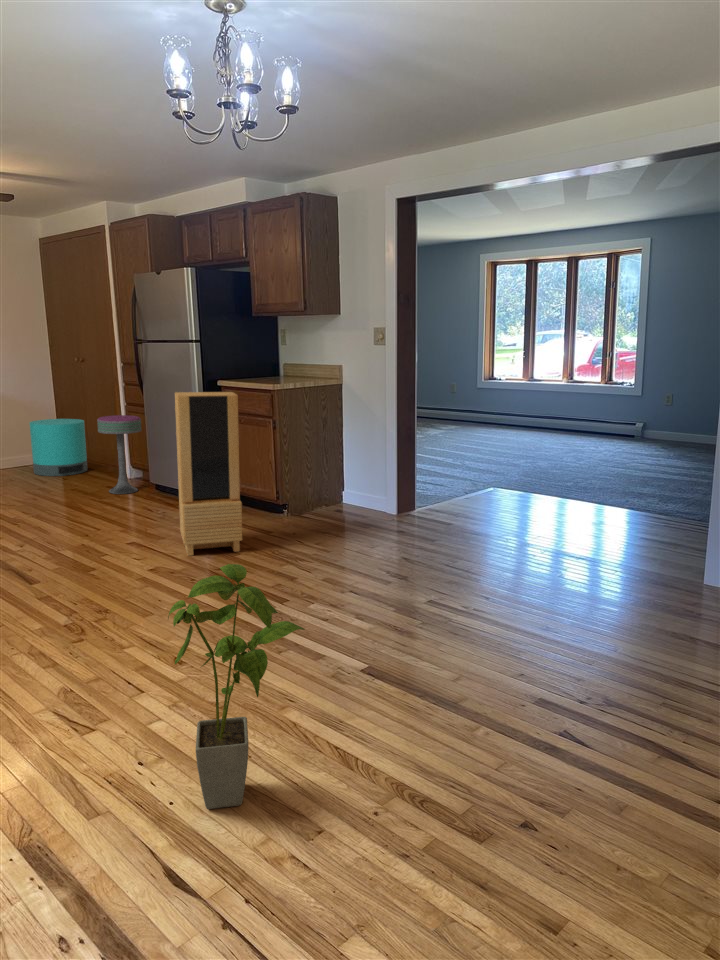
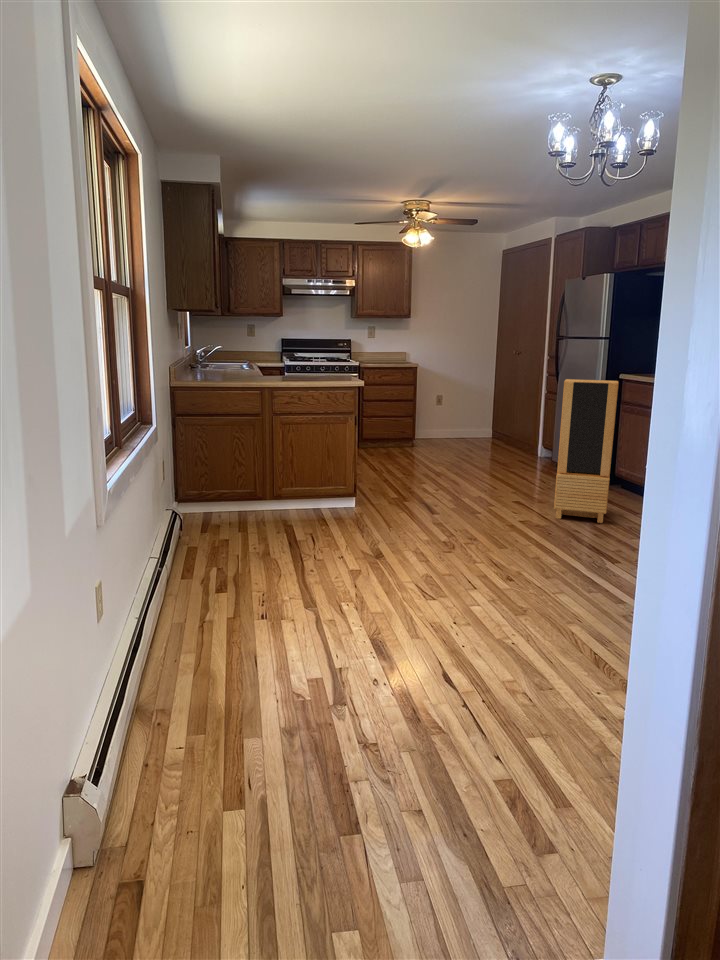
bar stool: present [97,415,142,494] -> none [515,401,552,469]
trash can: present [29,419,87,476] -> none [468,403,512,450]
house plant: present [168,564,305,809] -> none [472,485,573,660]

